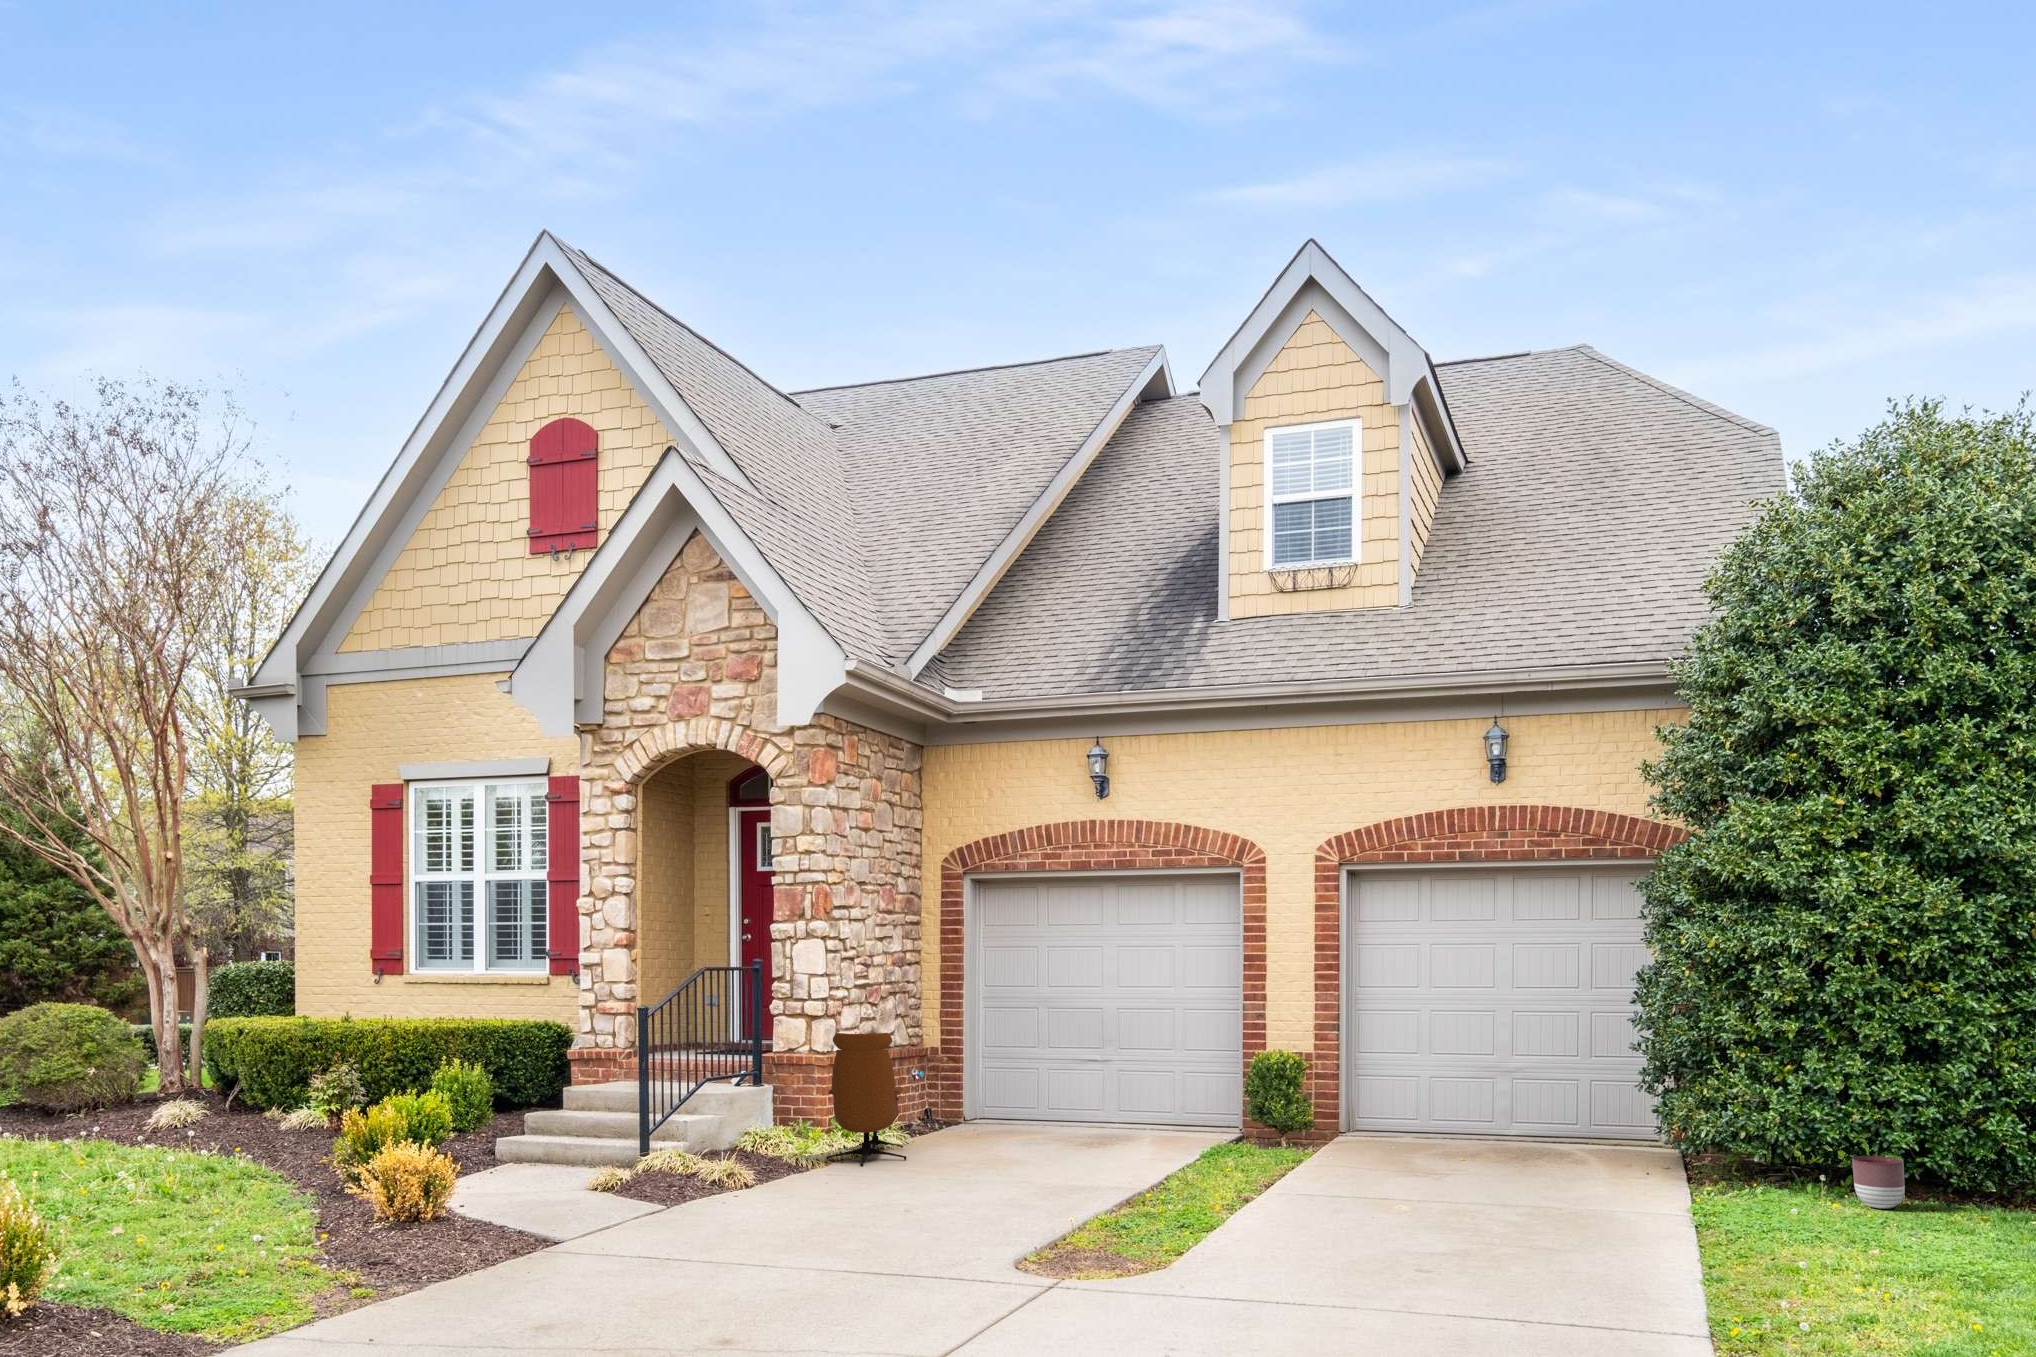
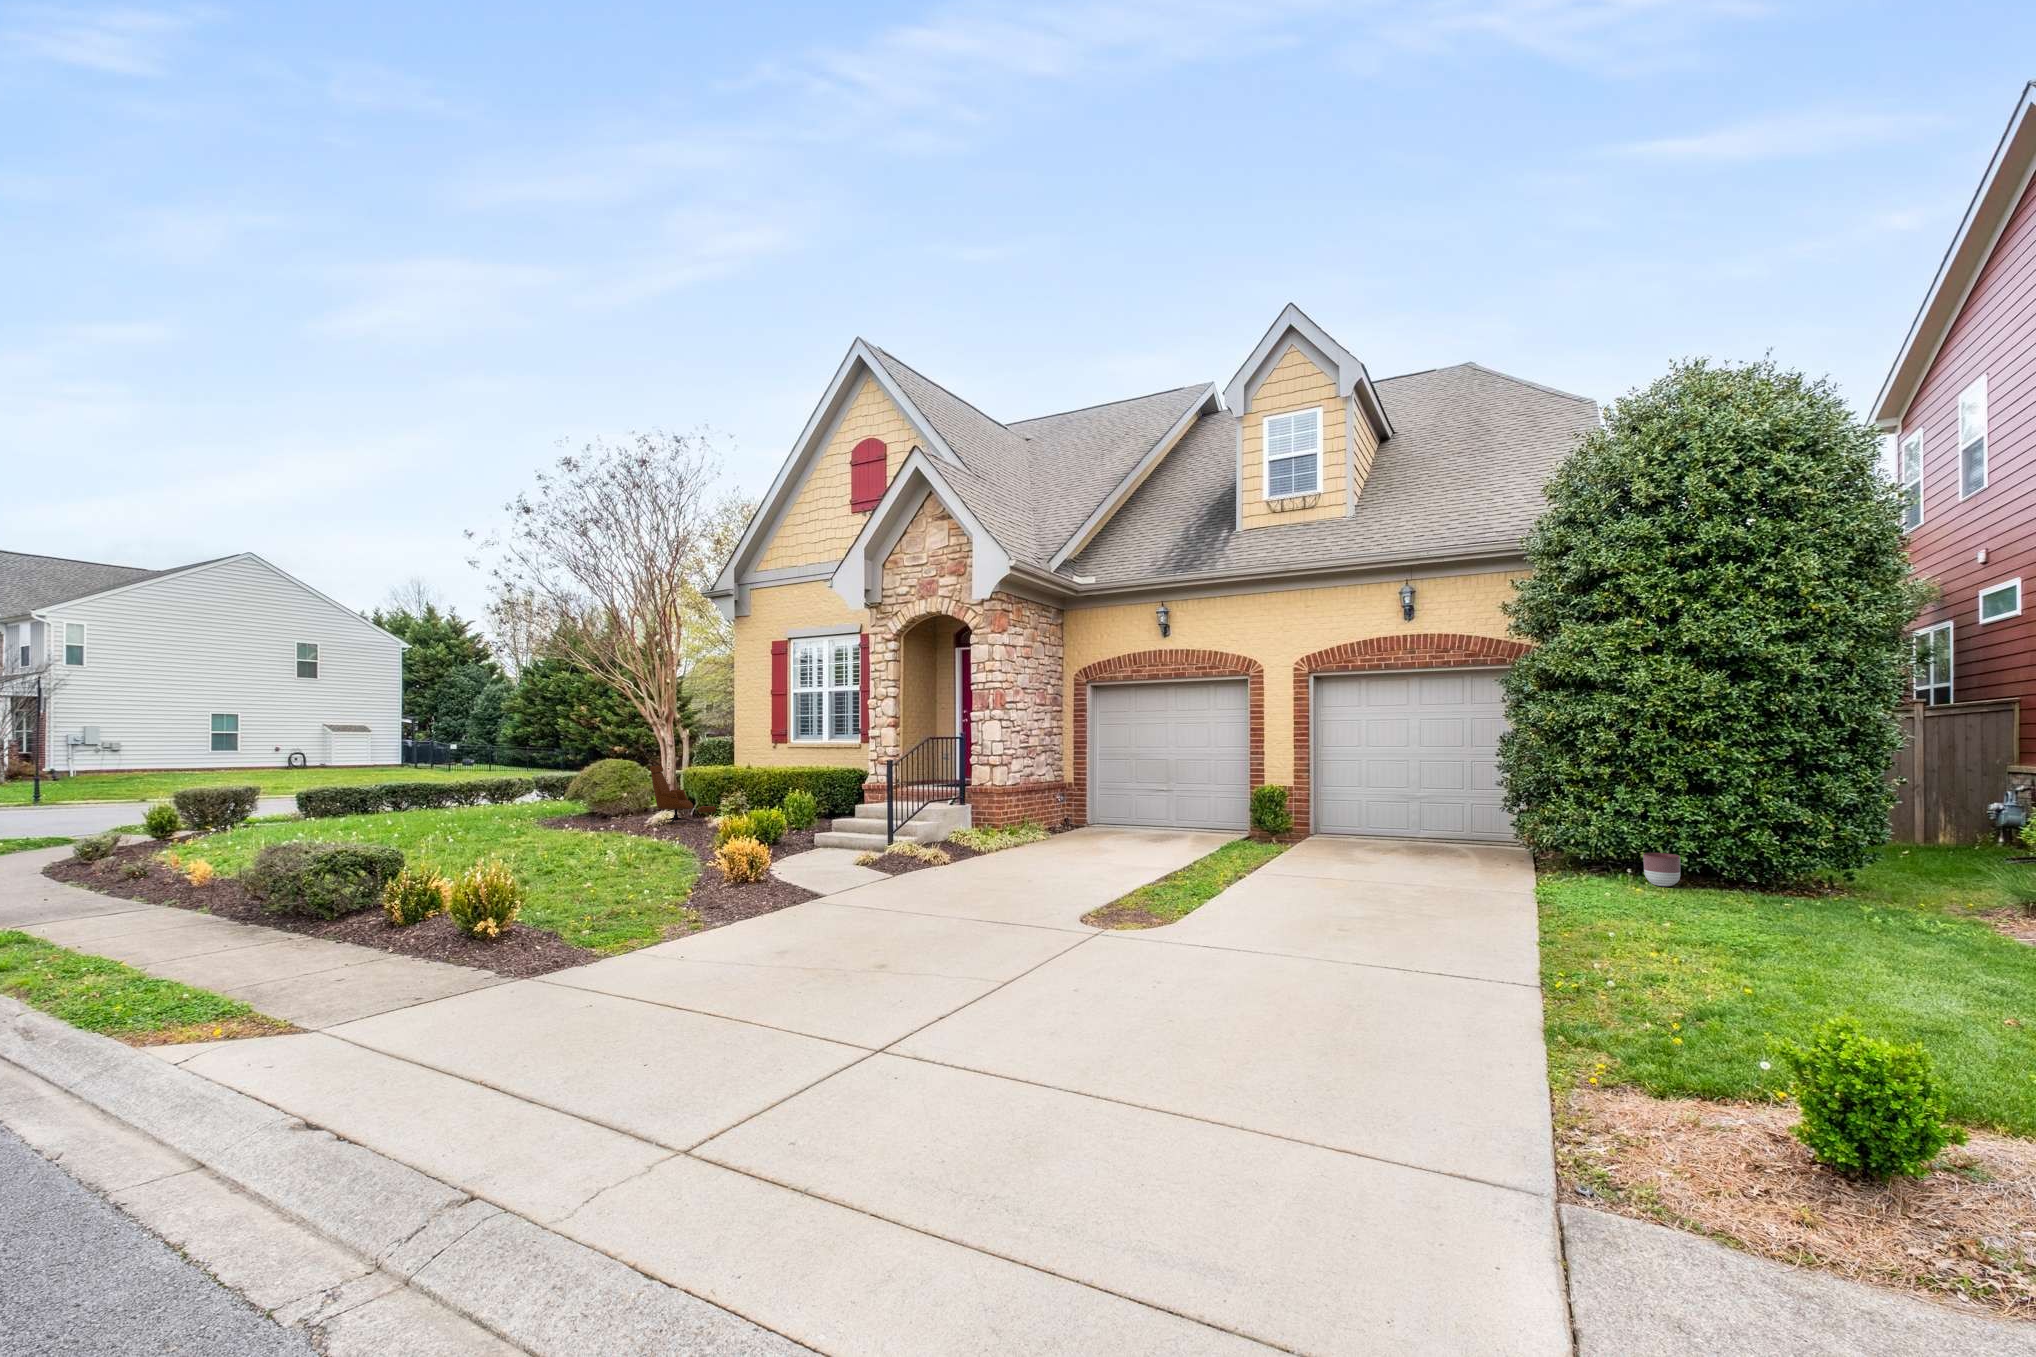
lounge chair: present [826,1033,906,1166] -> present [650,765,716,824]

